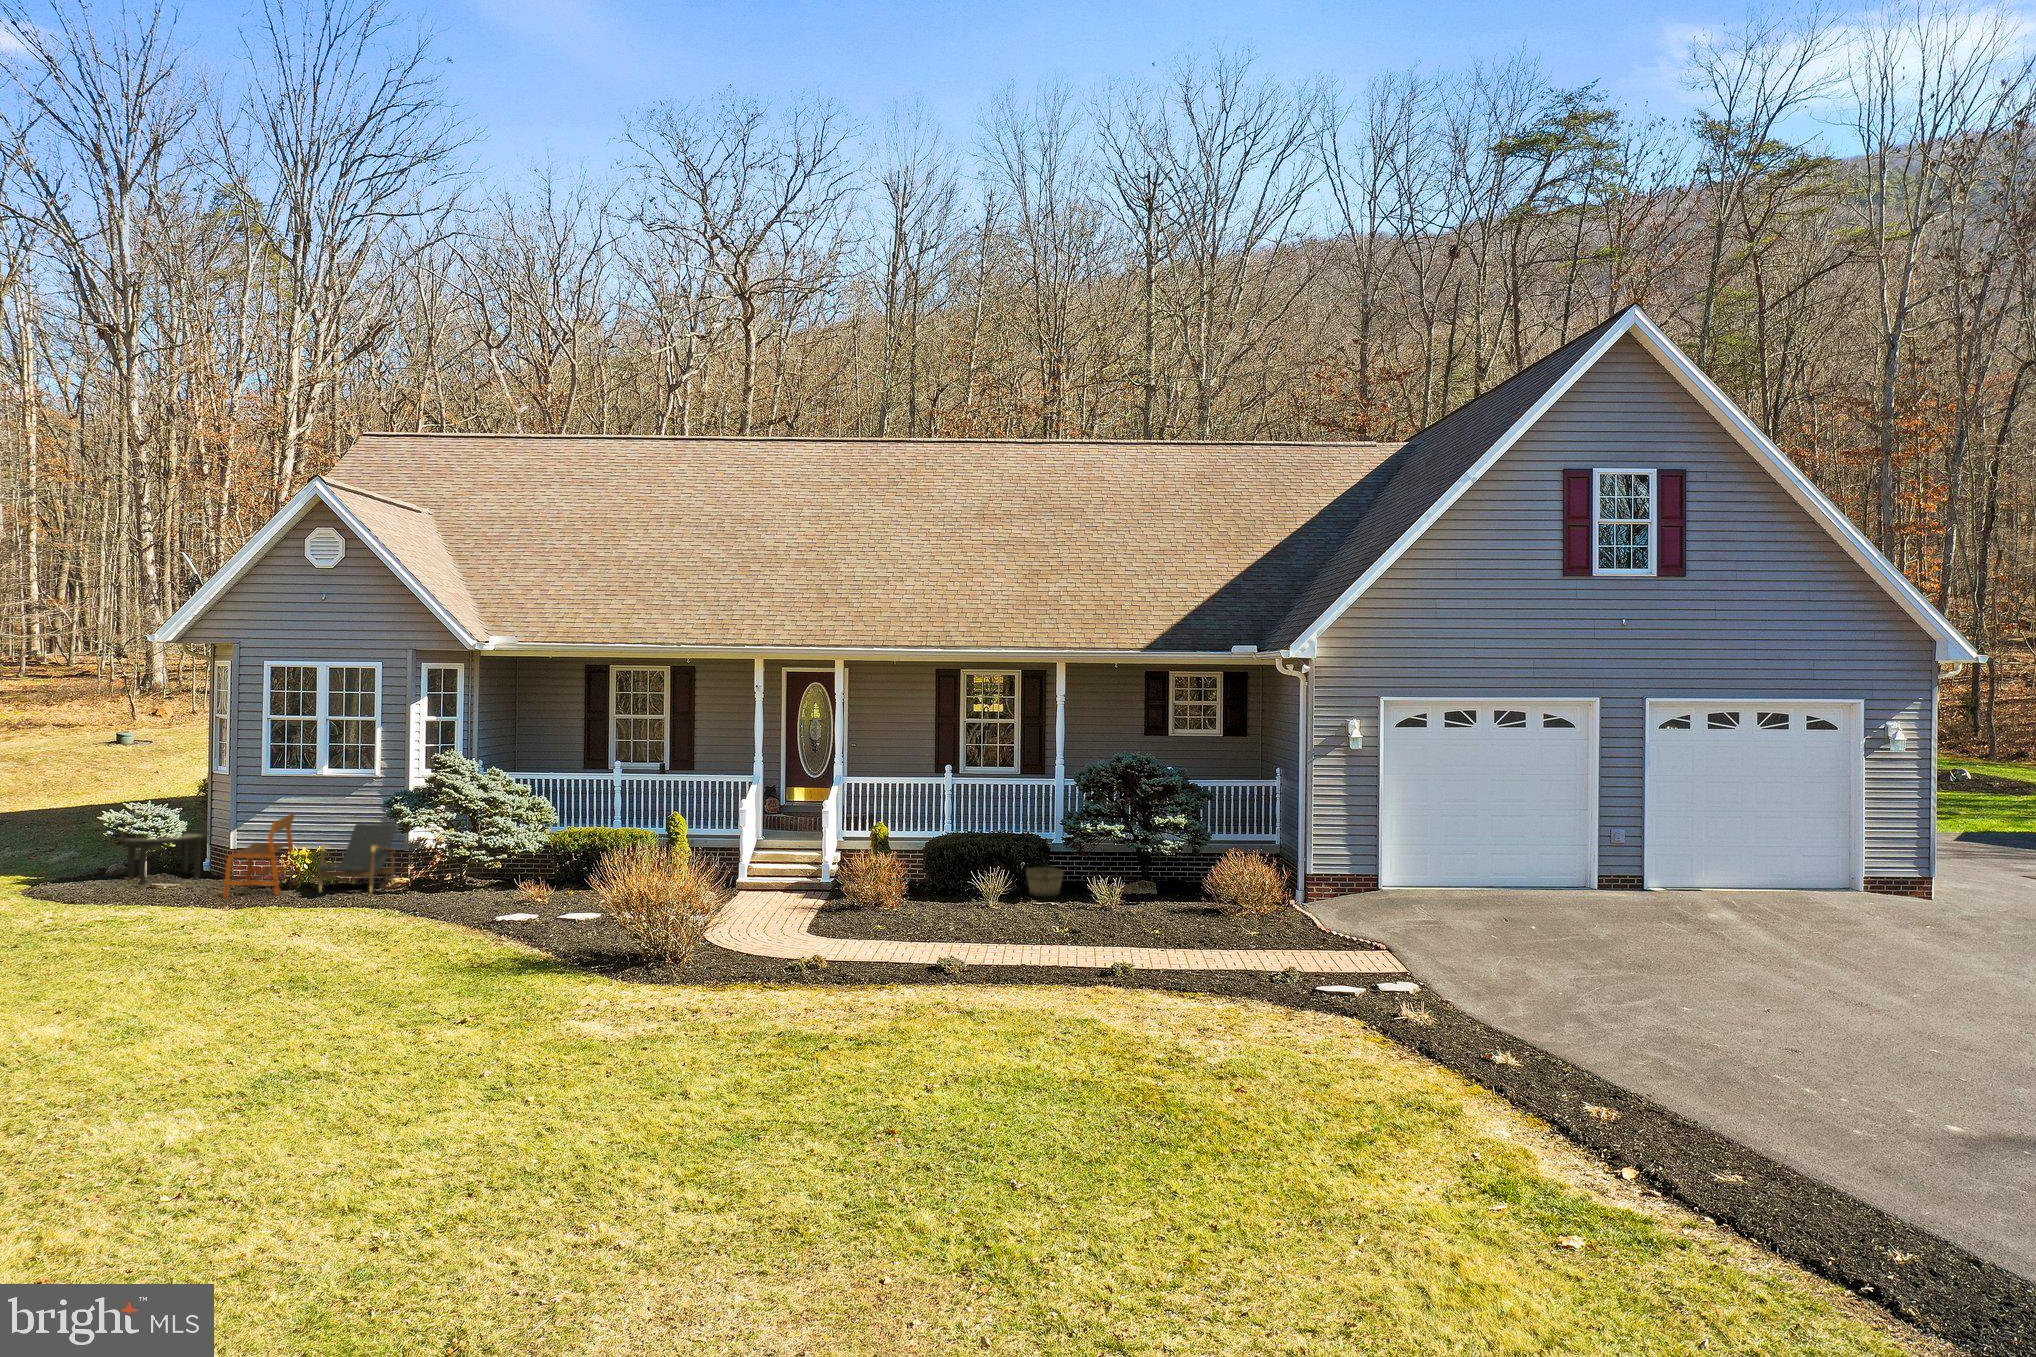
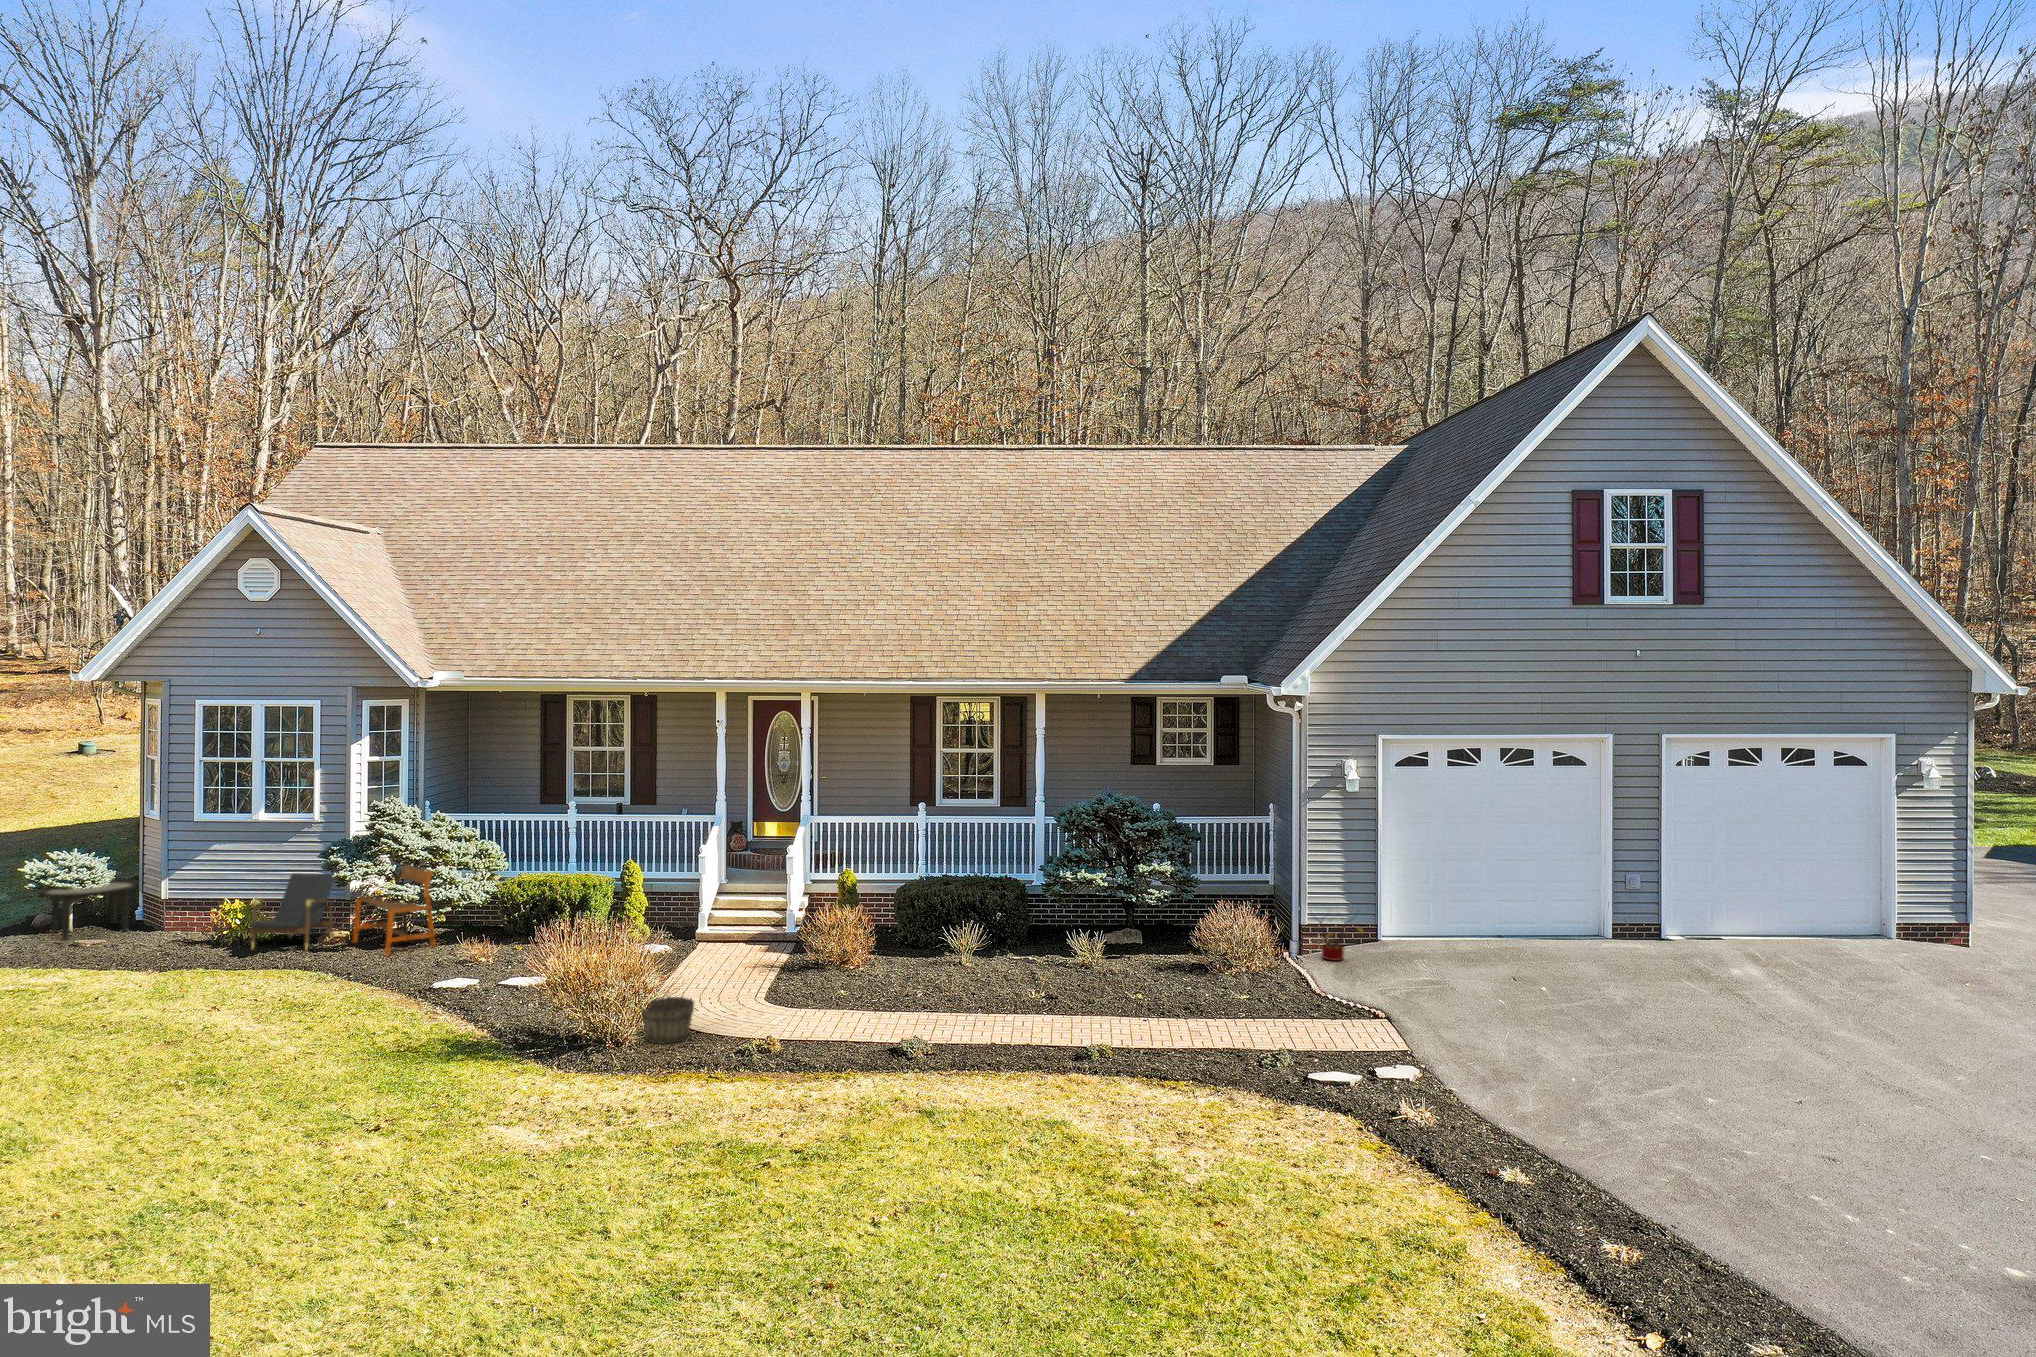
bench: present [223,813,295,898] -> present [353,865,436,956]
decorative plant: none [1311,857,1365,907] -> present [1320,914,1363,961]
wooden bucket: present [1026,867,1063,896] -> present [641,996,695,1044]

